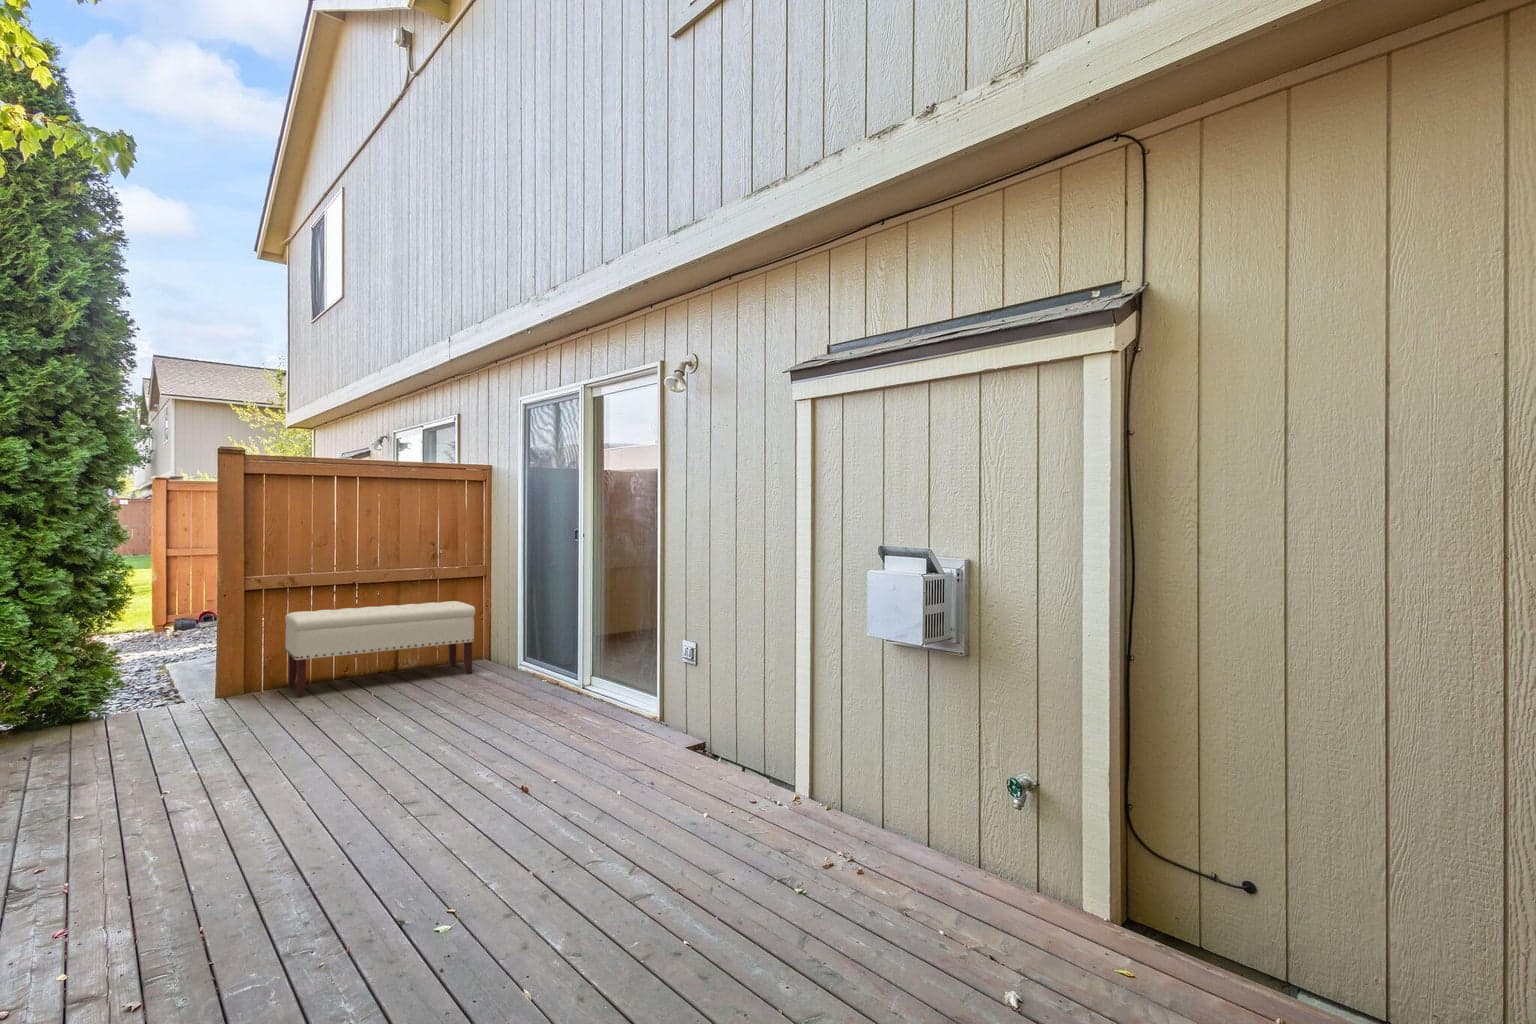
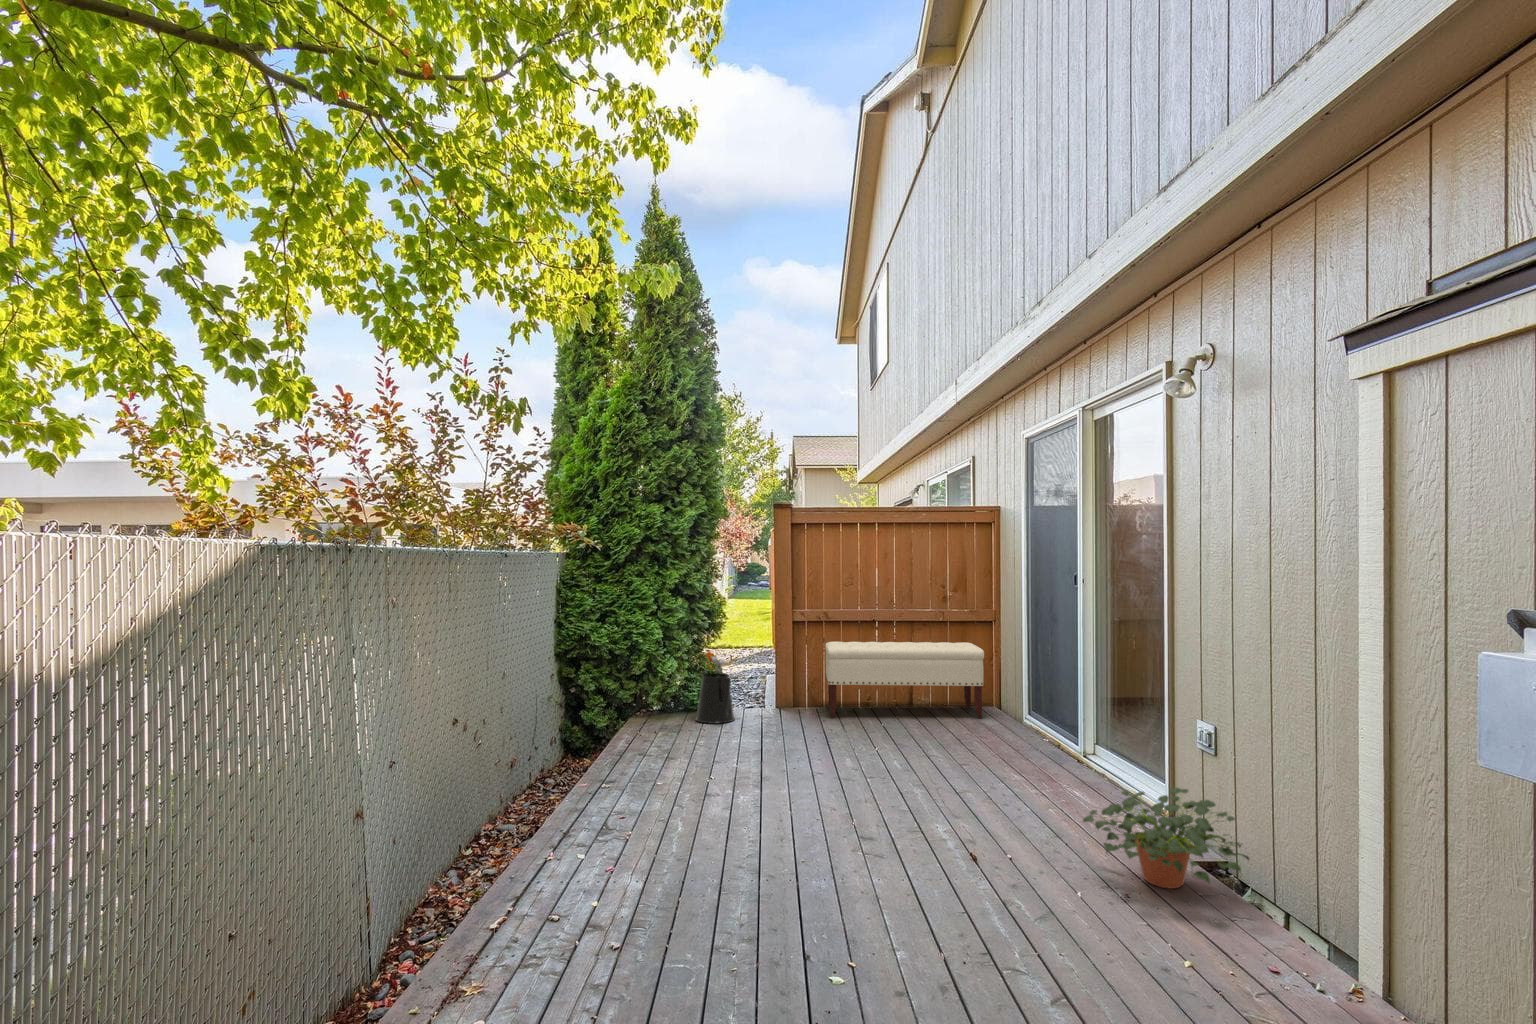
watering can: none [91,635,158,730] -> present [696,651,735,724]
potted plant: none [615,694,735,773] -> present [1083,788,1249,889]

